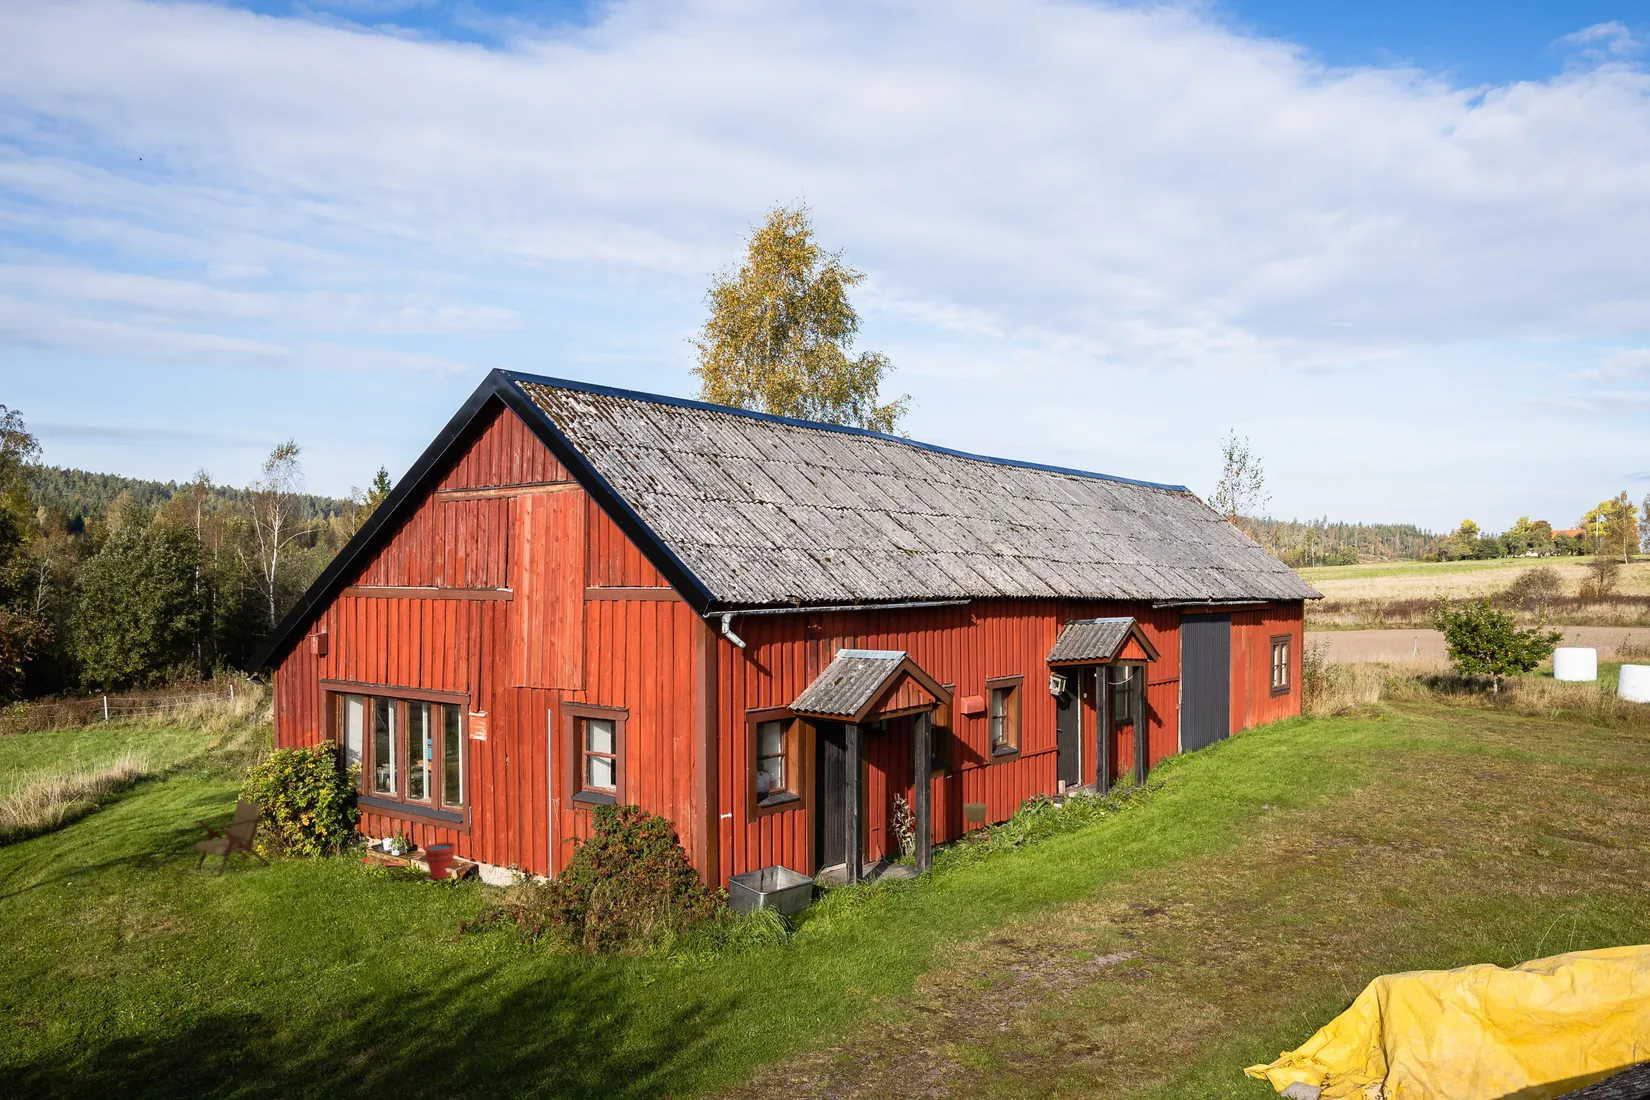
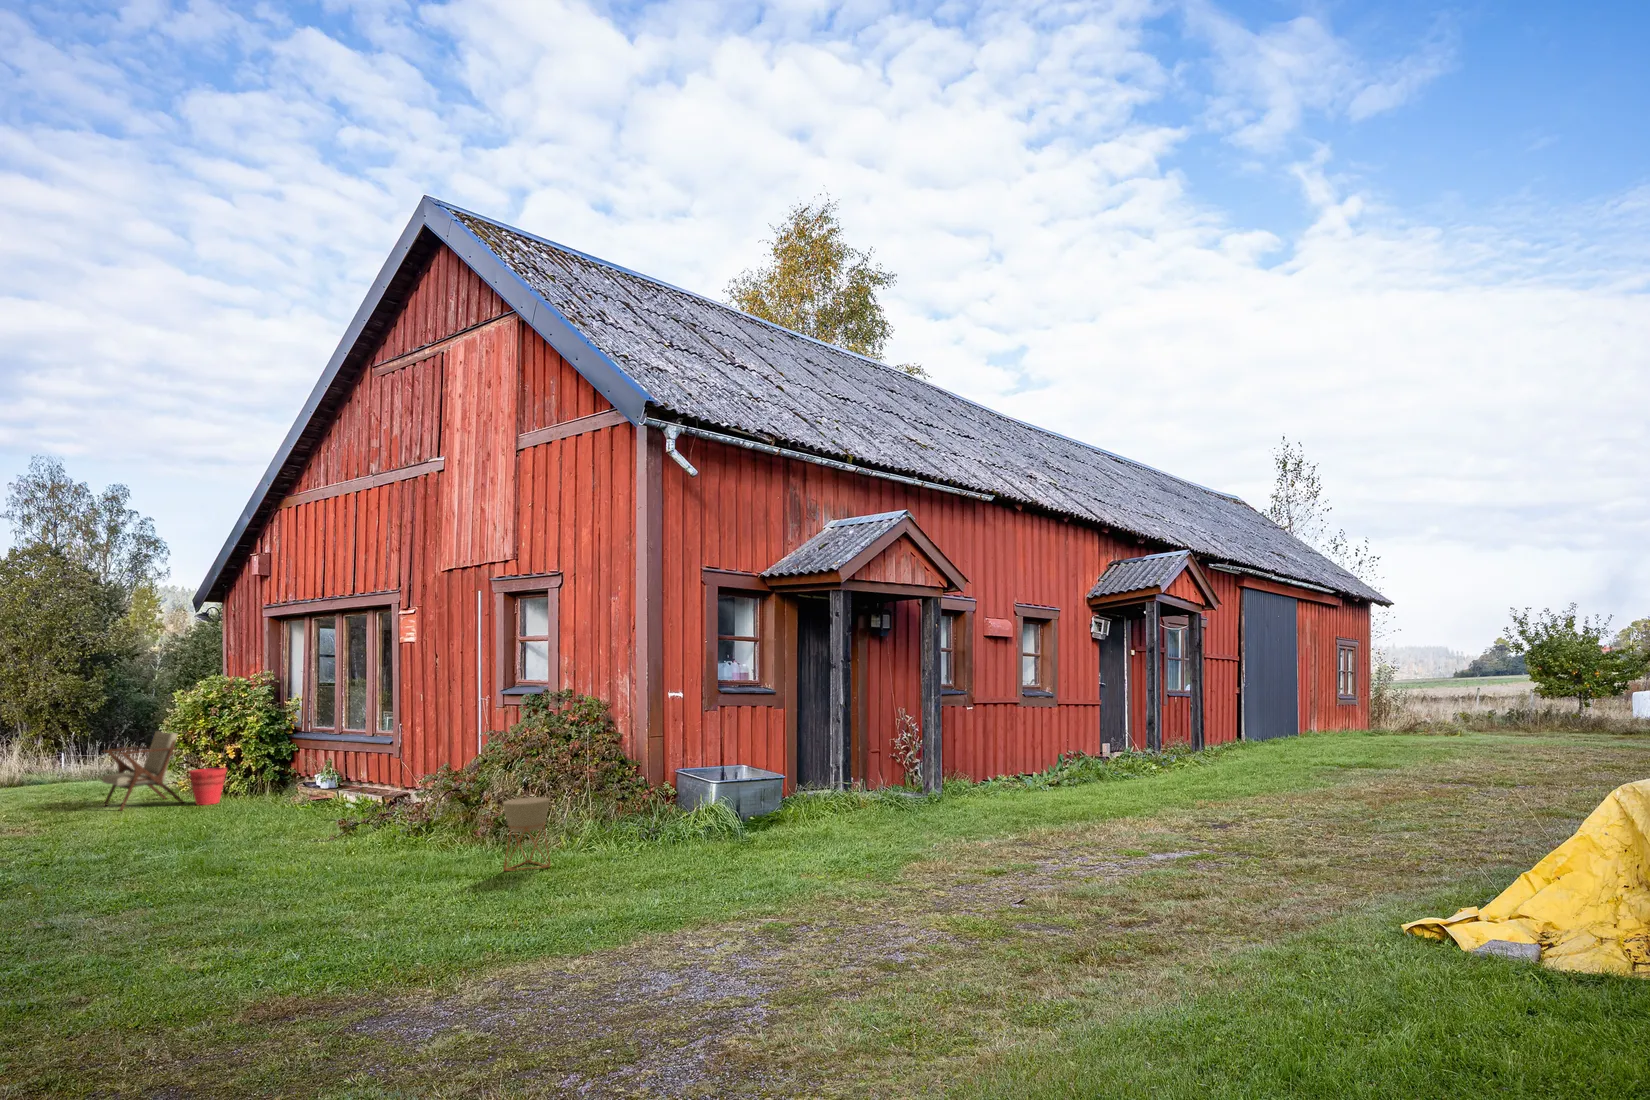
planter: present [963,803,989,844] -> present [503,797,551,871]
bucket: present [424,842,456,879] -> present [189,767,227,805]

